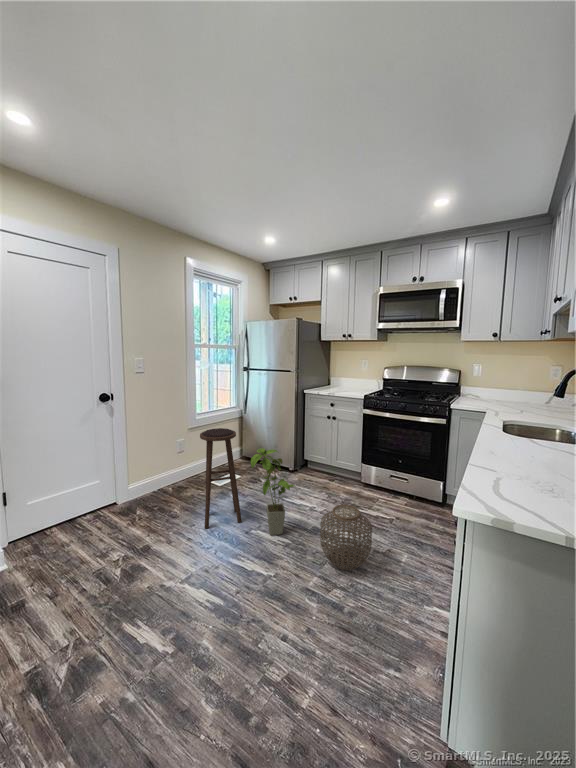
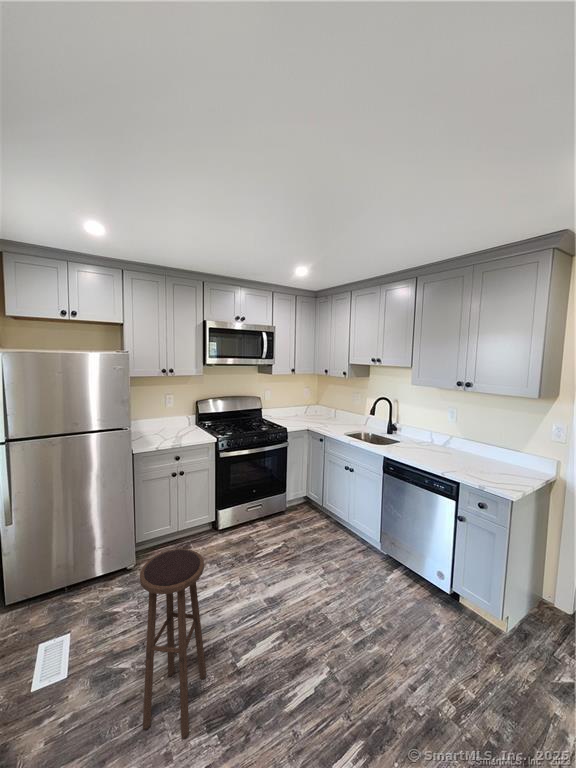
house plant: present [251,448,295,535] -> none [233,538,294,647]
woven basket: present [320,505,372,570] -> none [304,547,352,610]

